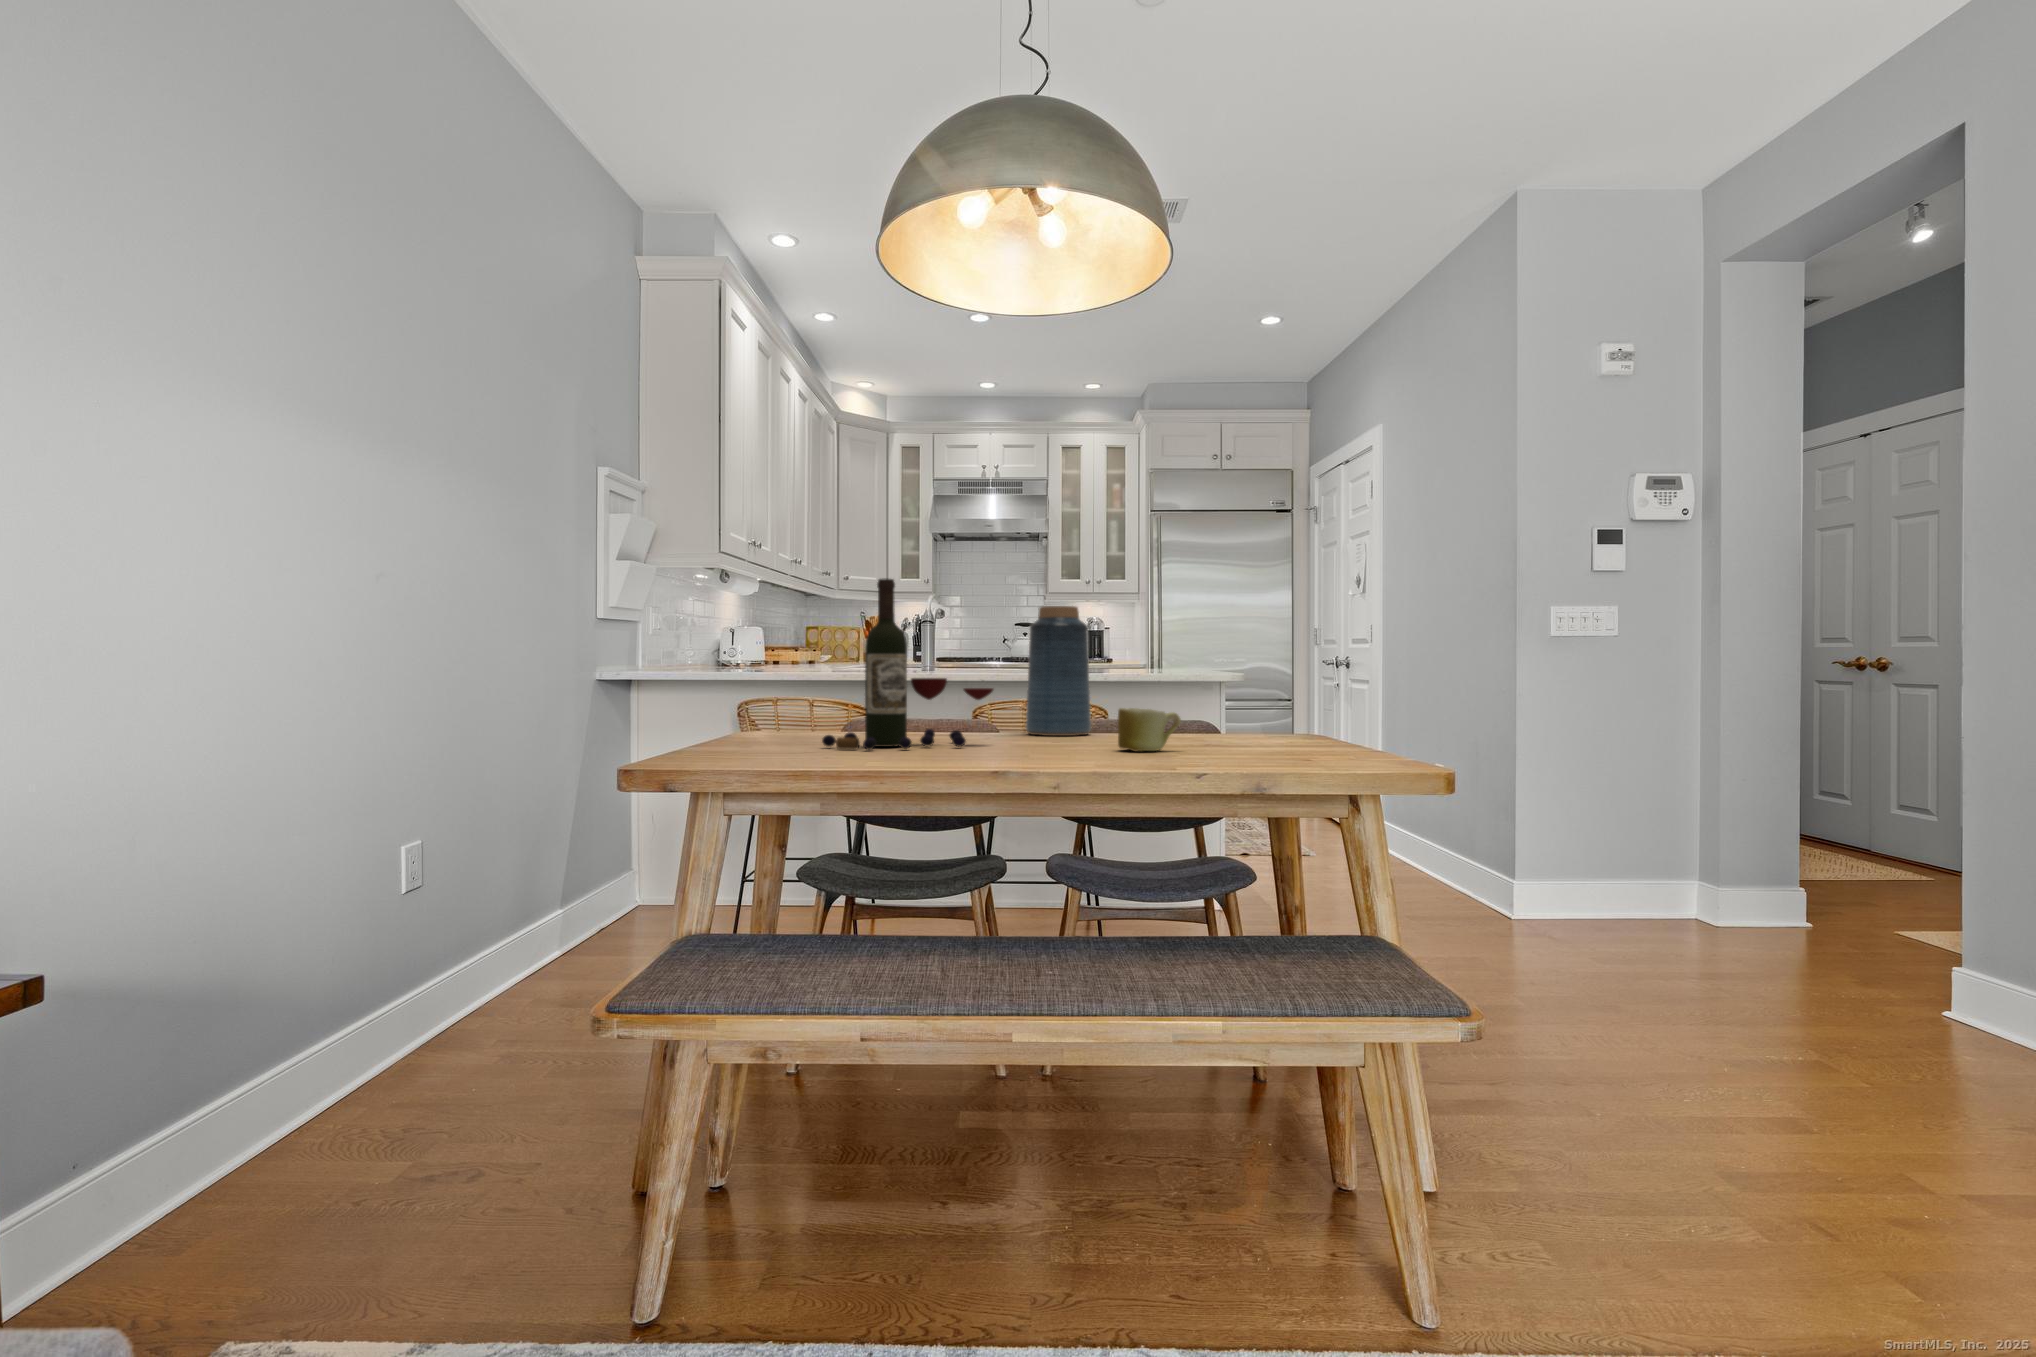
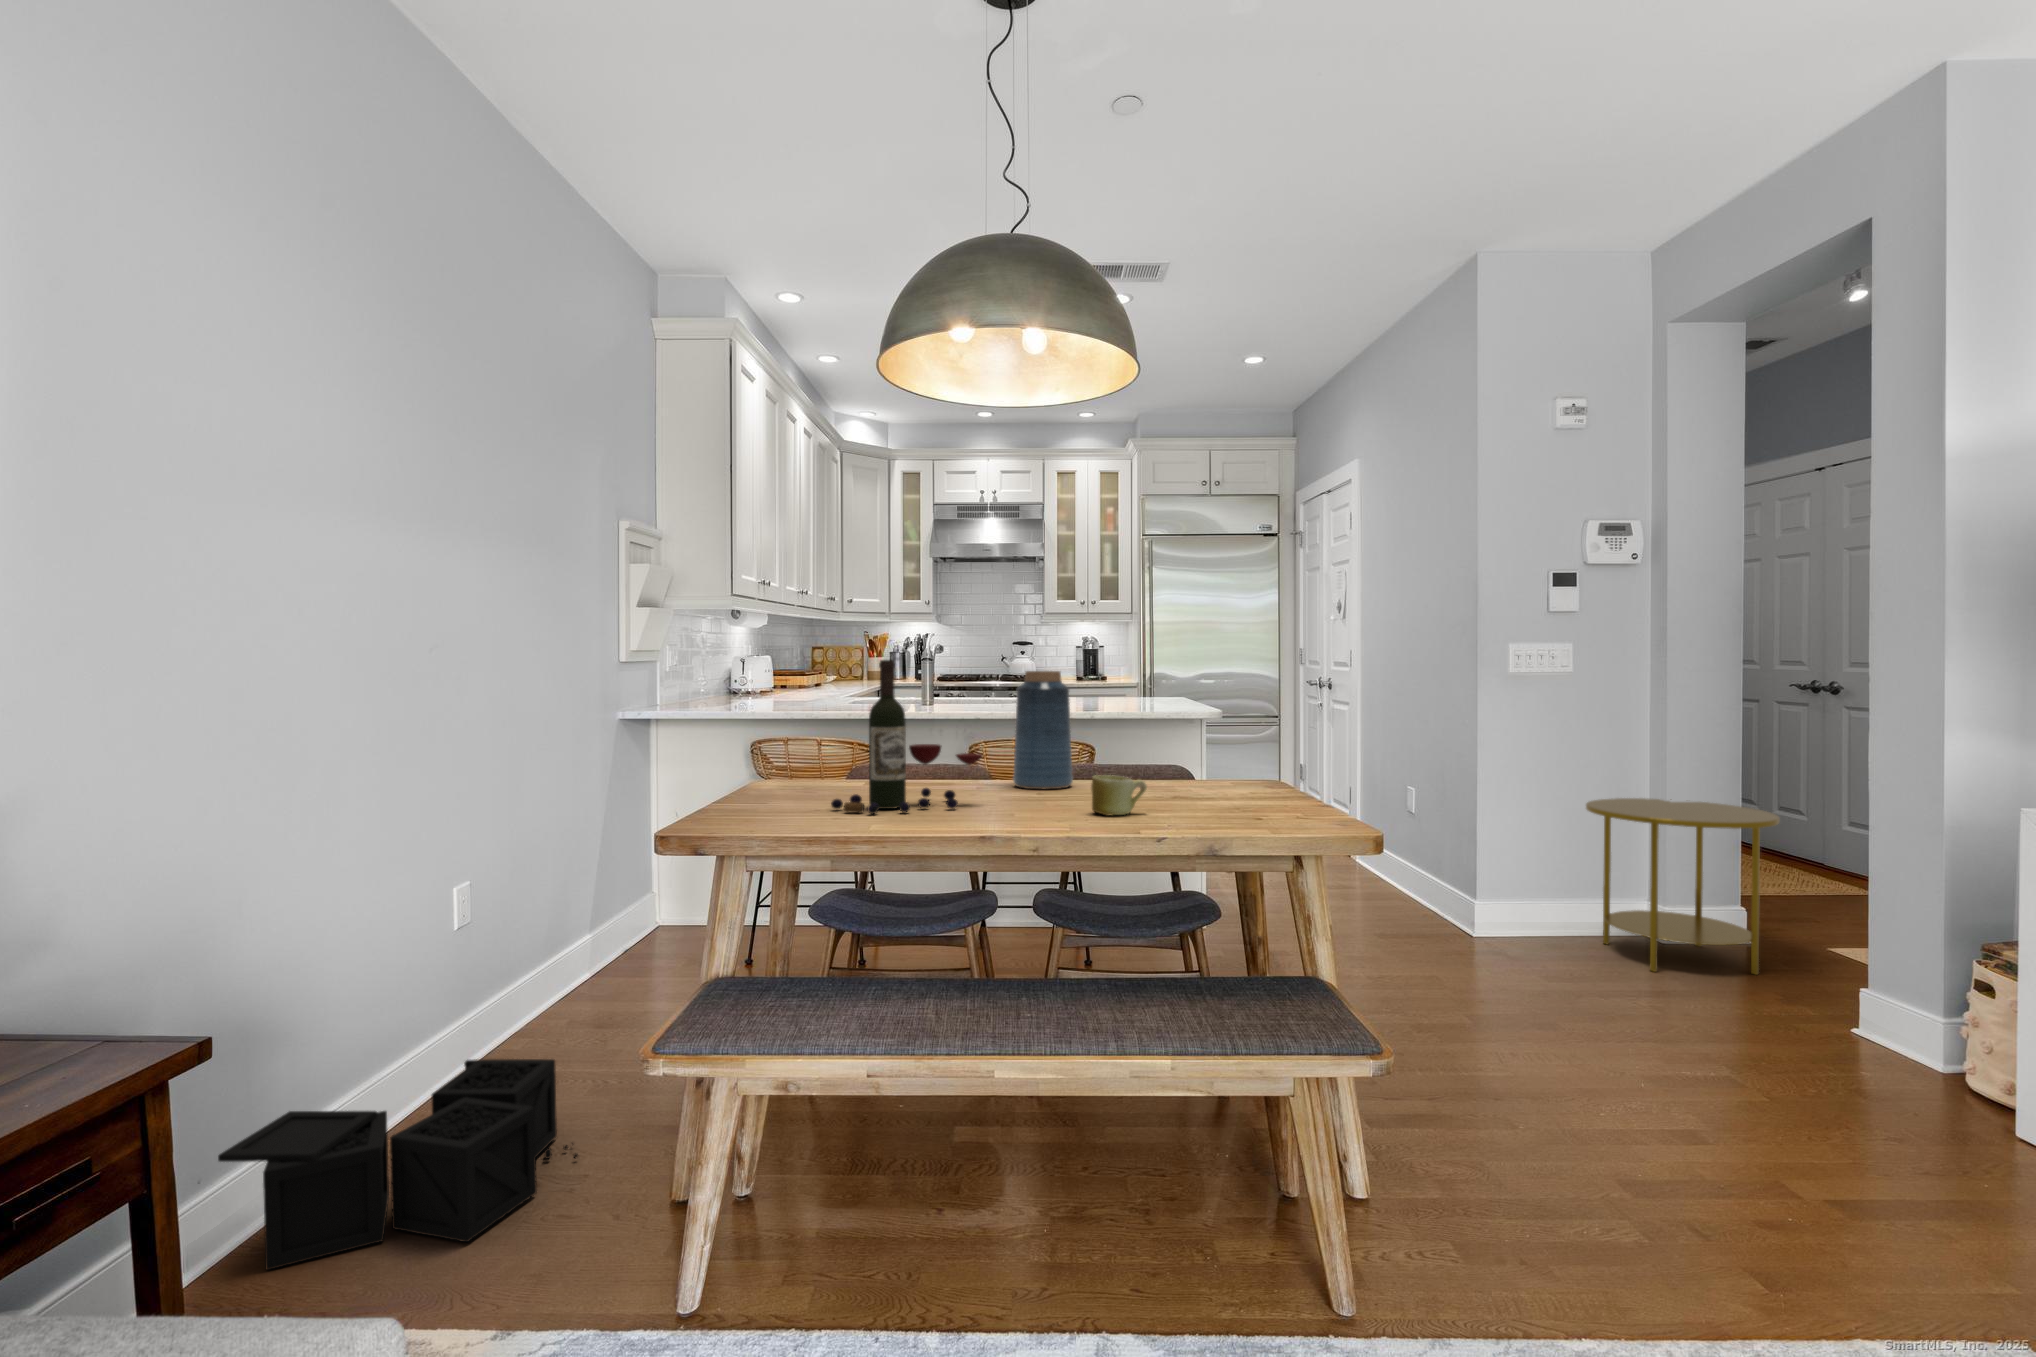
side table: none [1630,768,1845,953] -> present [1586,798,1780,975]
storage bin: none [97,1029,532,1269] -> present [218,1059,578,1270]

